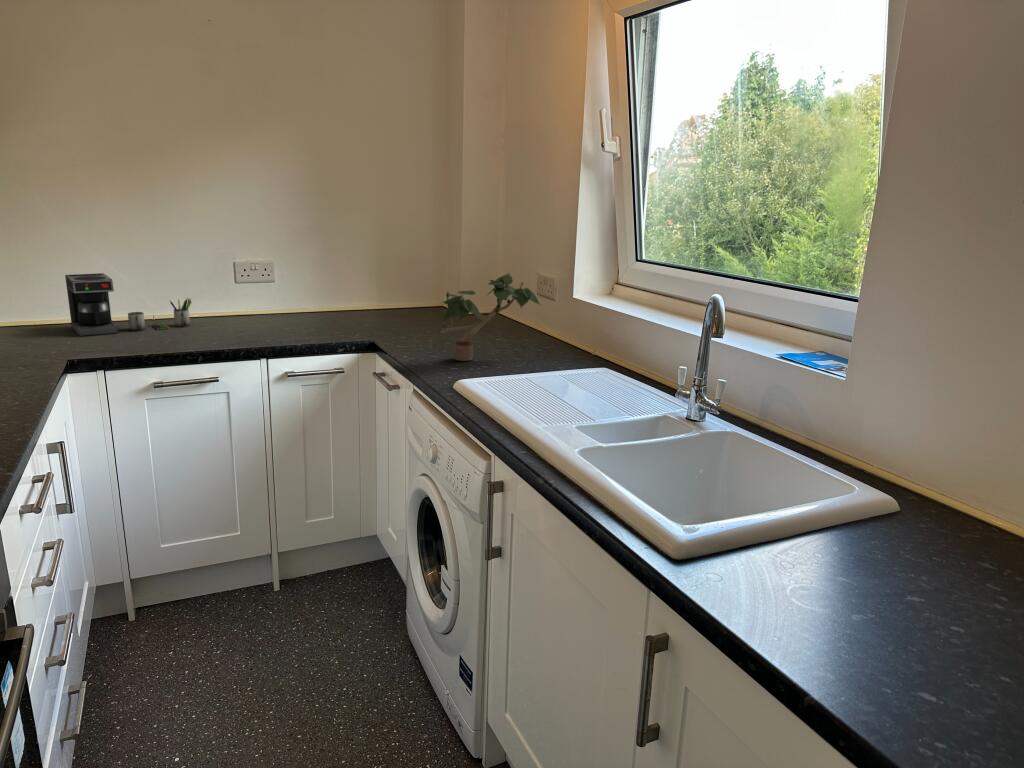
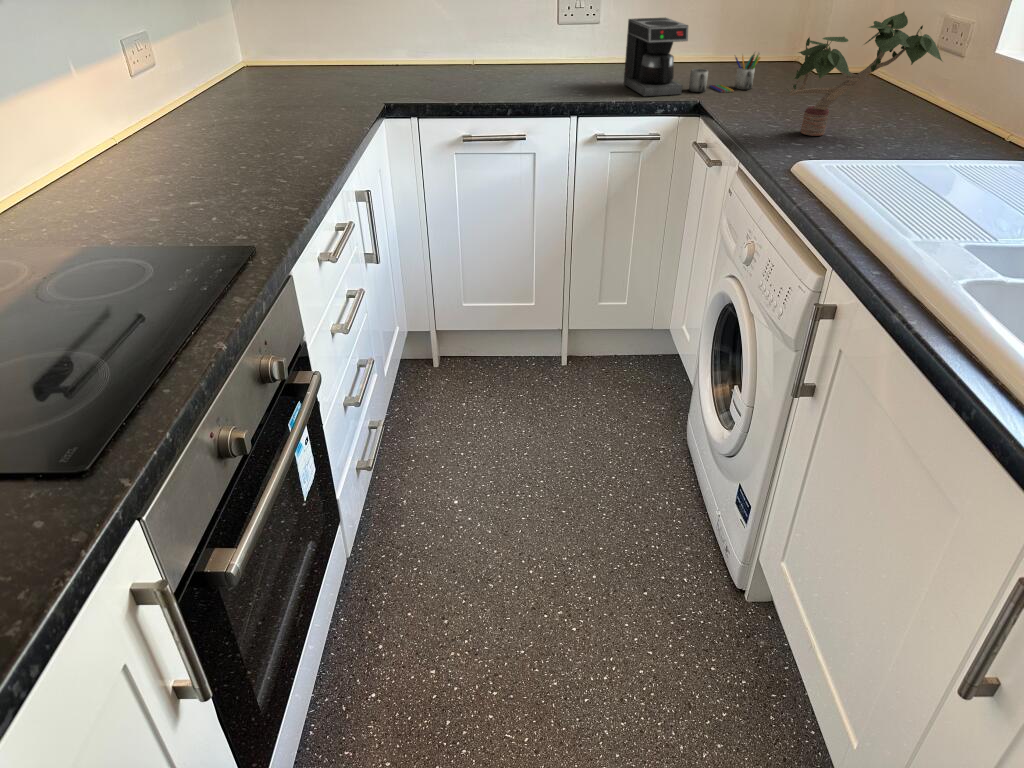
coffee maker: present [65,273,192,336] -> present [624,17,760,96]

